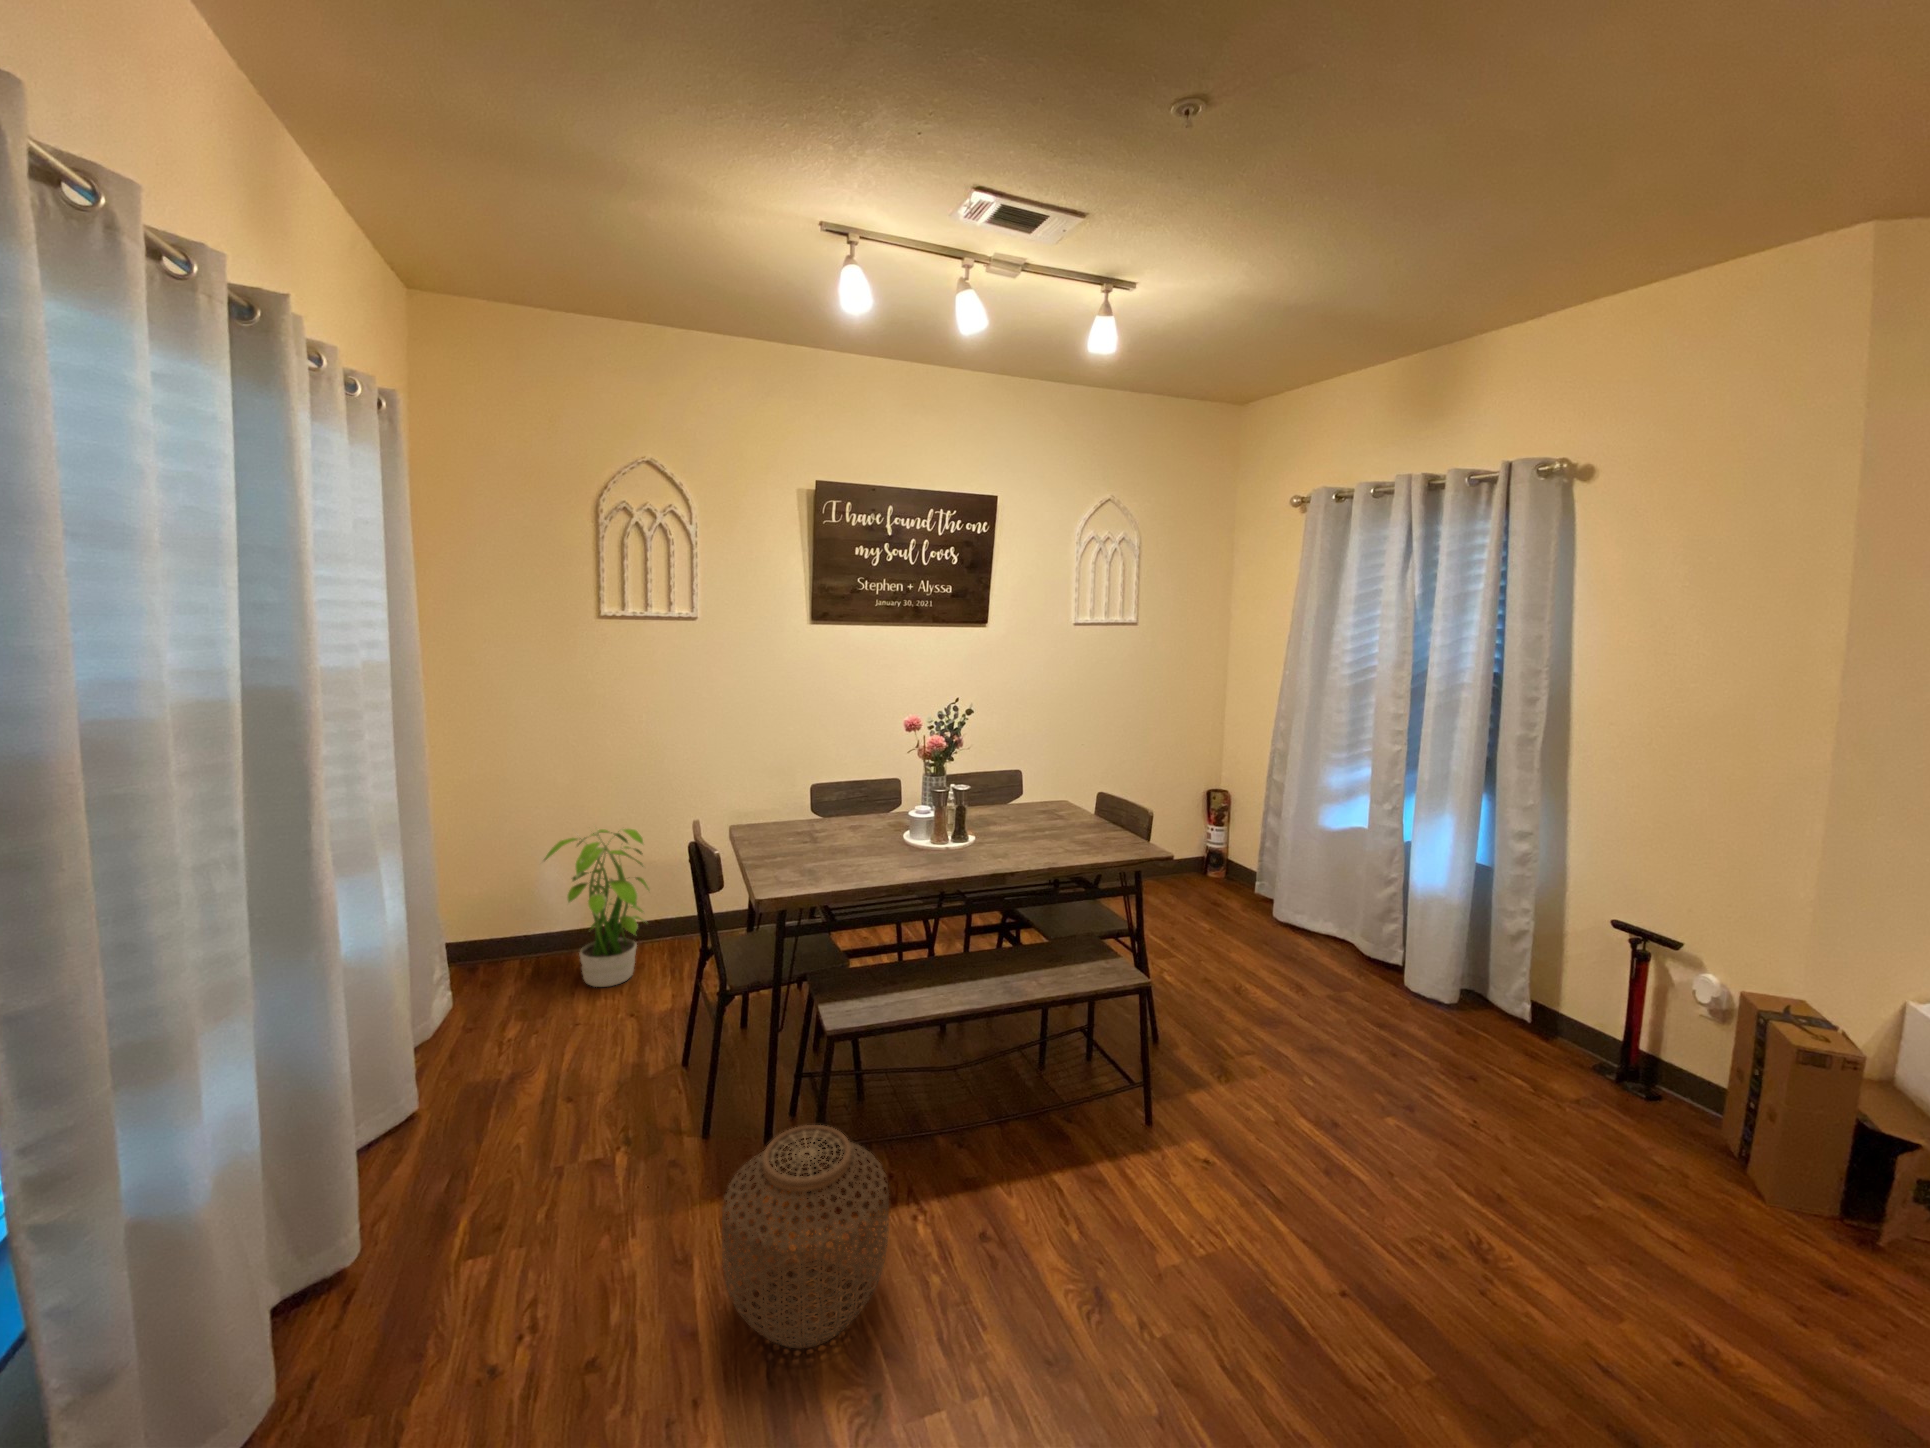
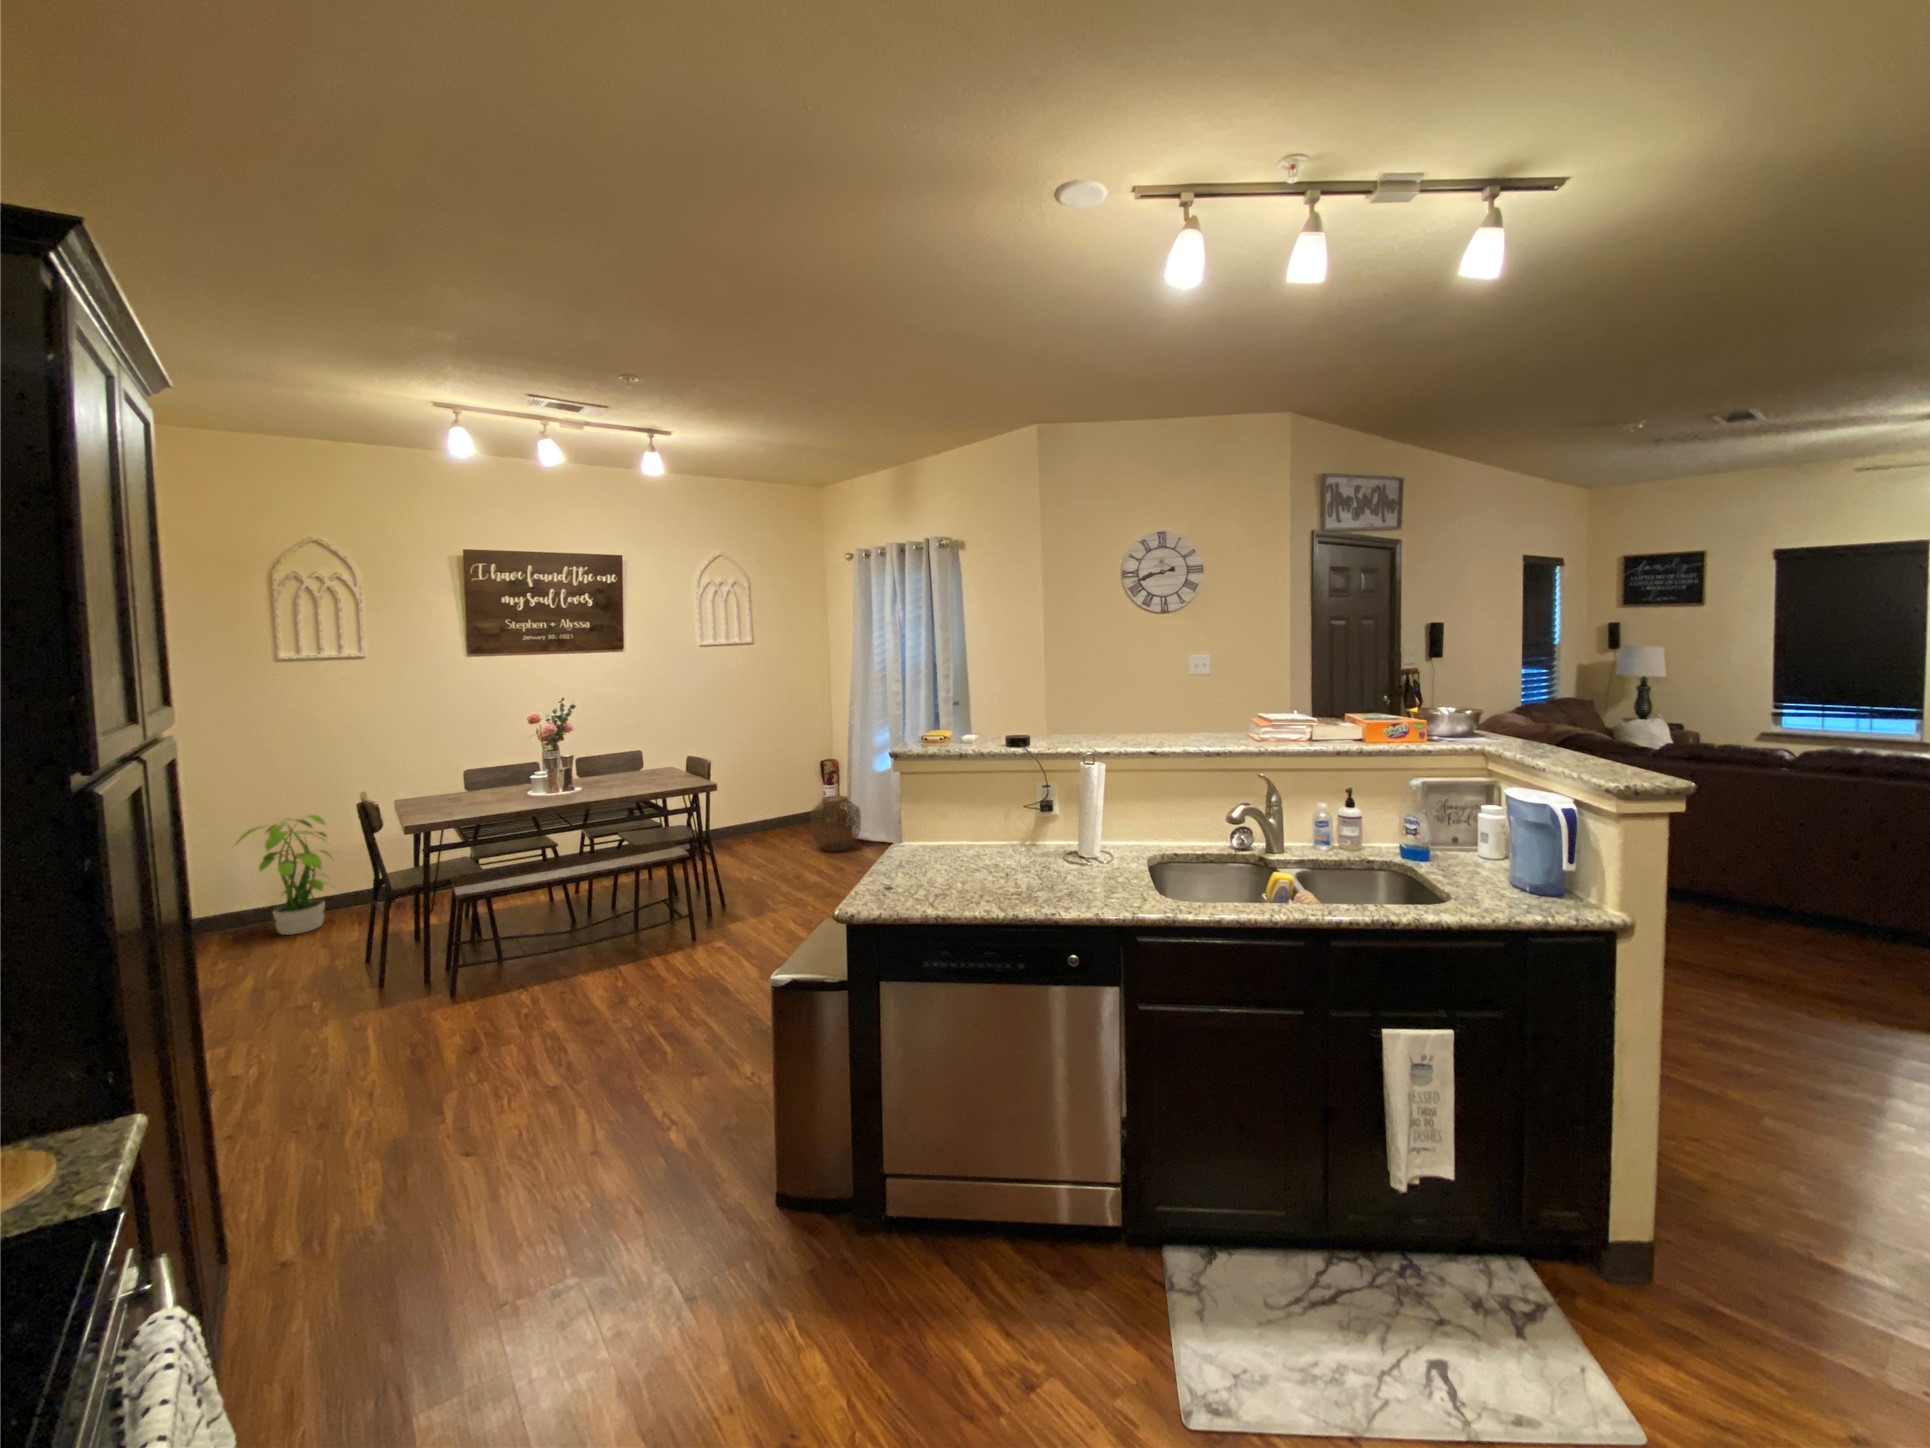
woven basket: present [722,1125,889,1348] -> present [811,796,861,851]

